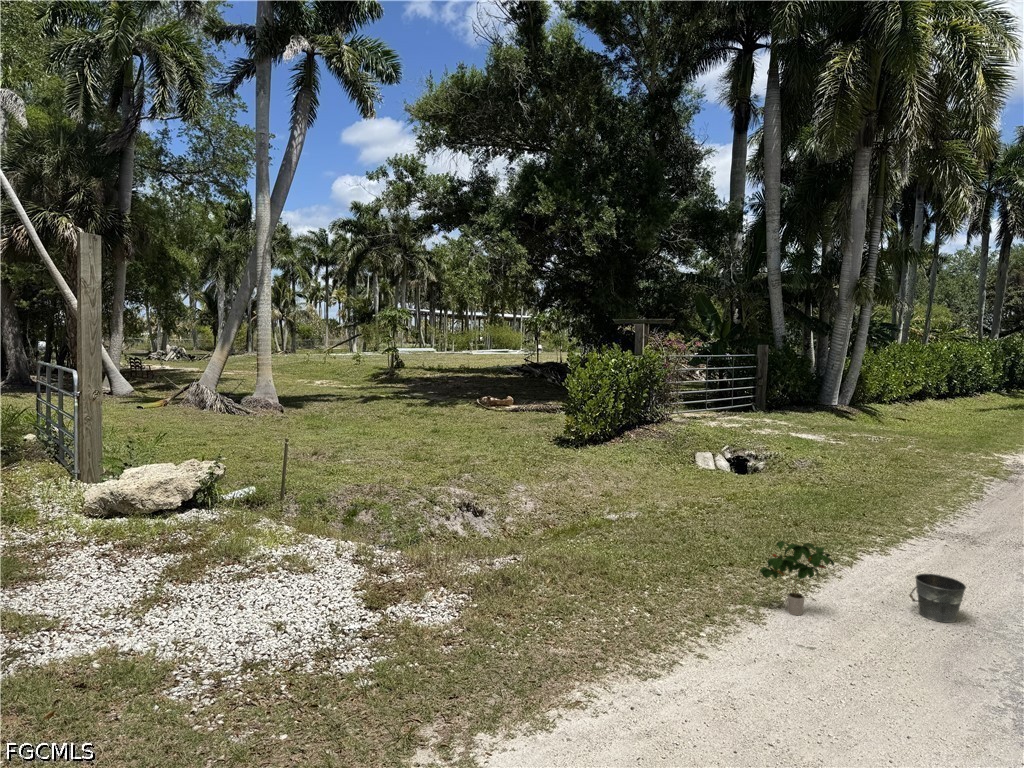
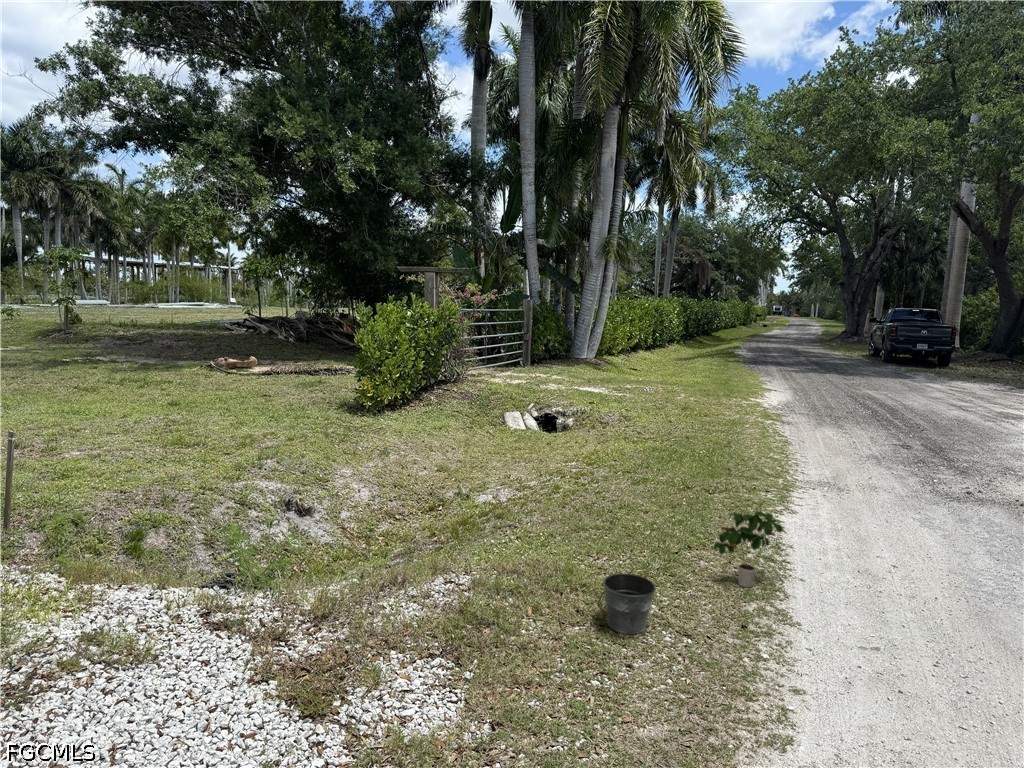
bucket: present [909,574,966,623] -> present [597,573,656,634]

